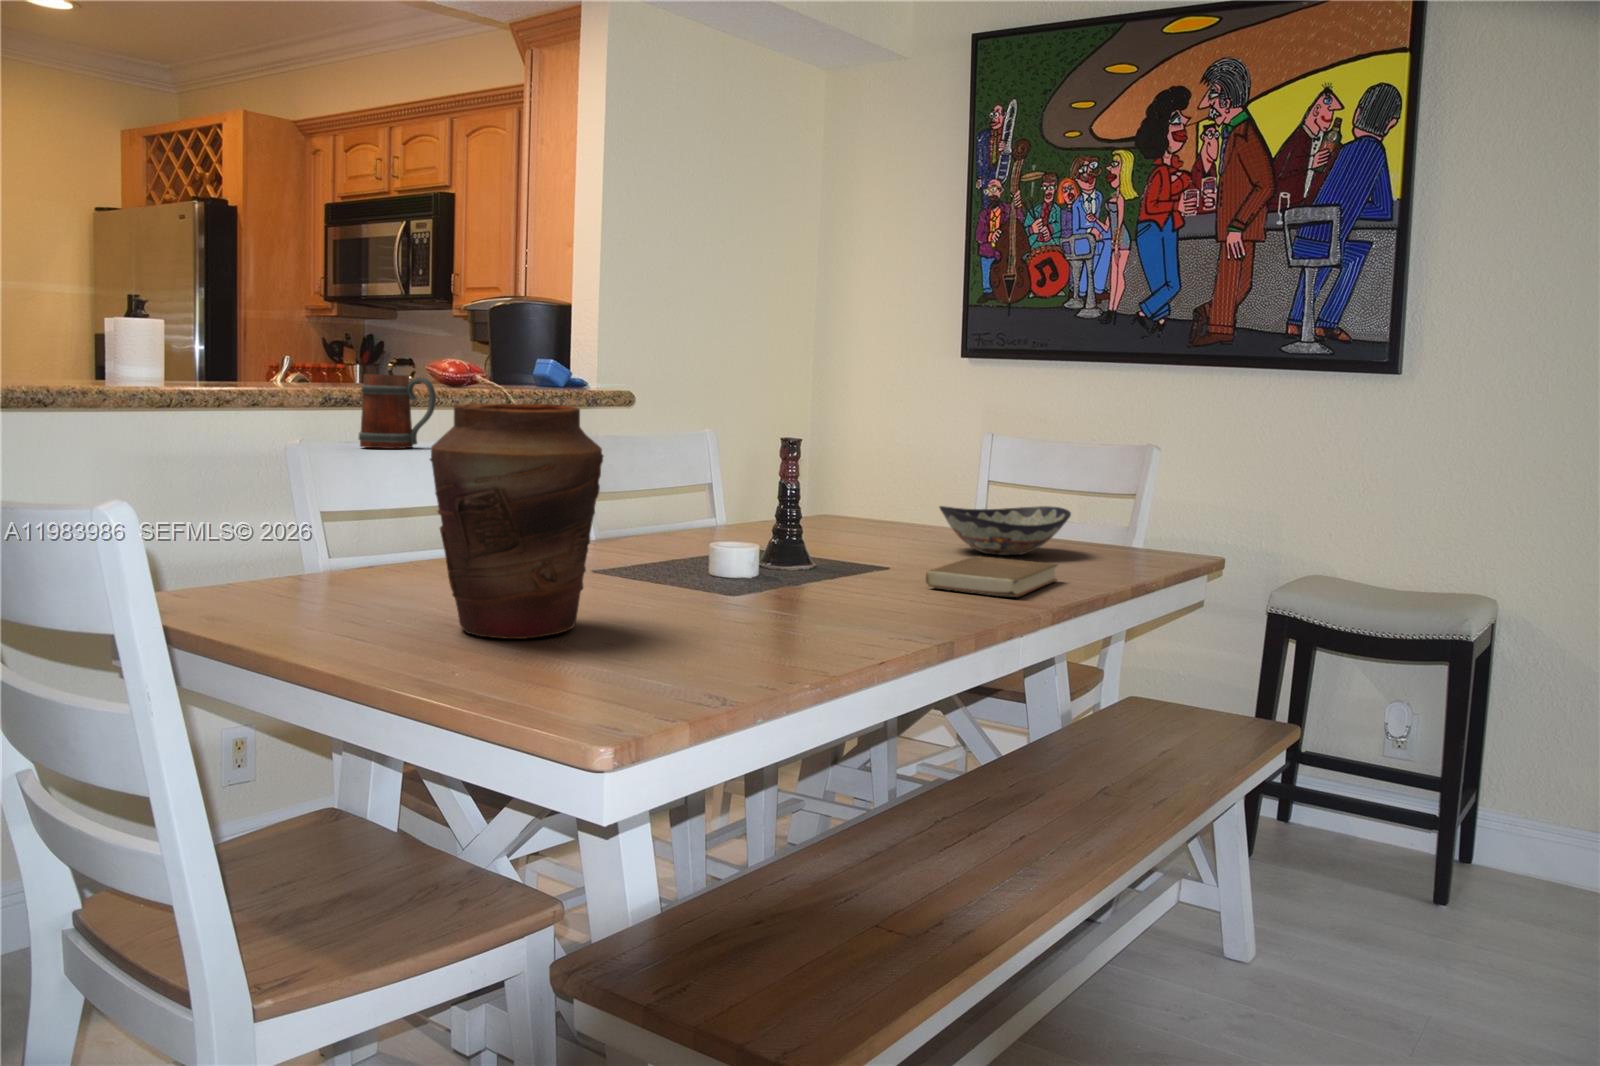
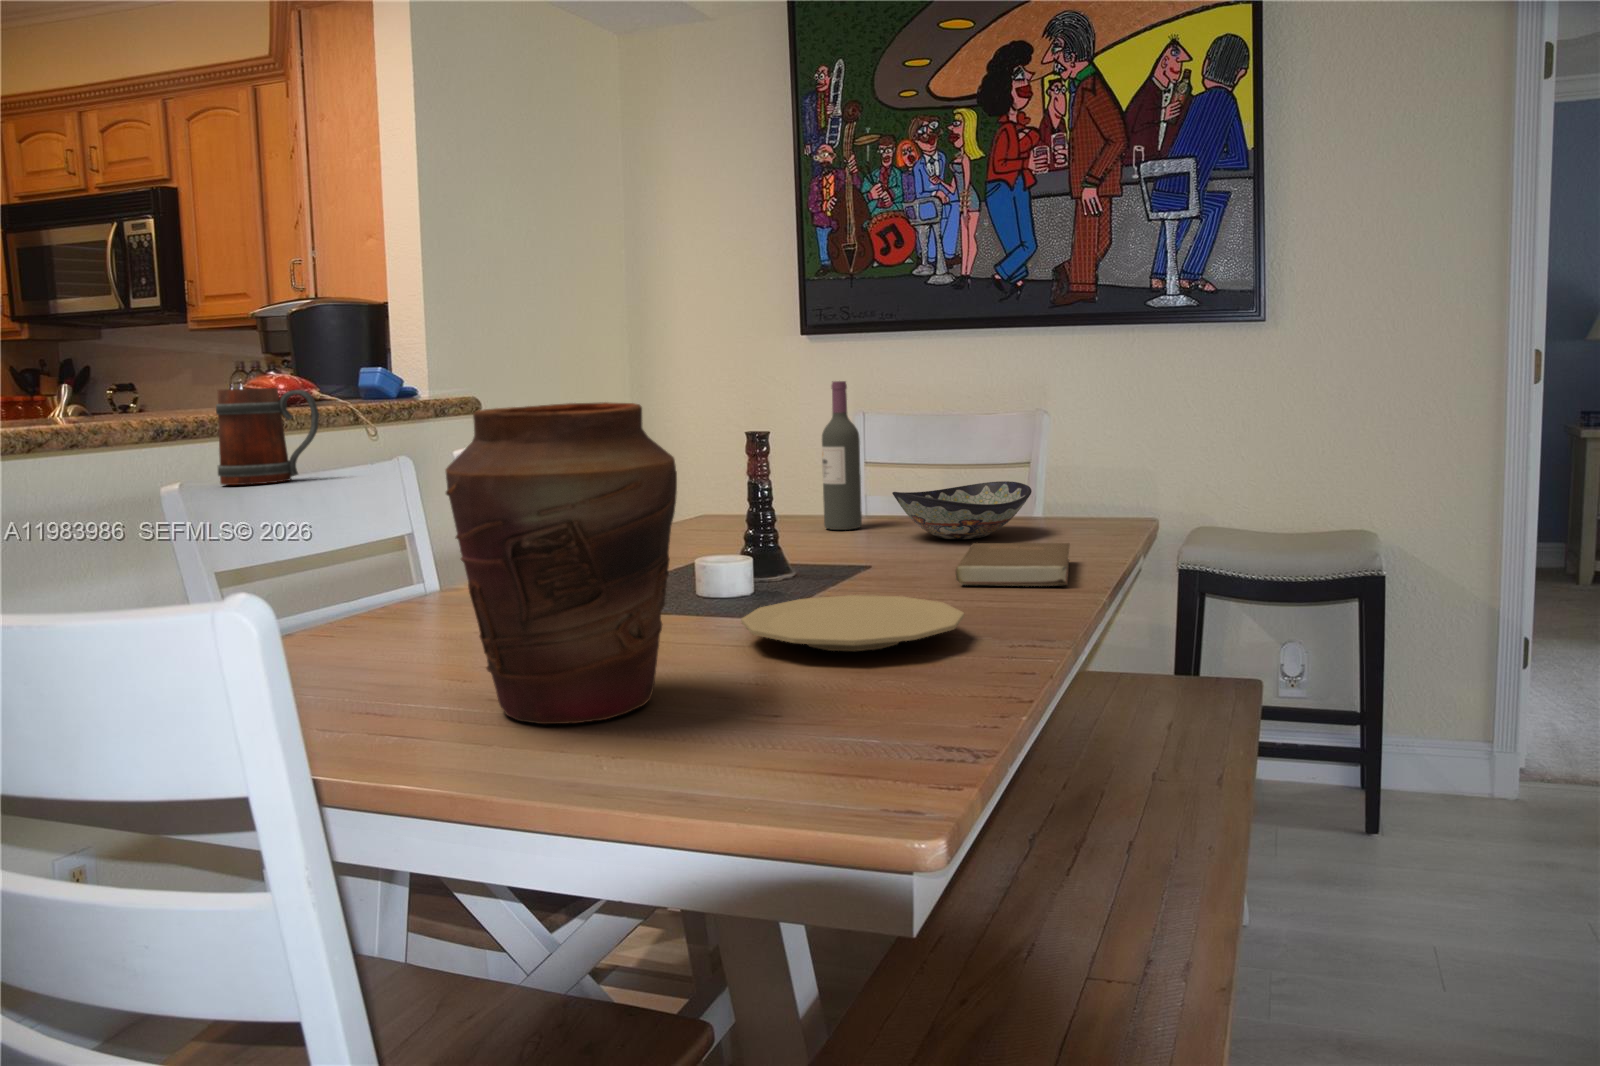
wine bottle: none [895,403,933,538] -> present [822,381,862,530]
plate: none [686,579,865,622] -> present [741,595,964,651]

